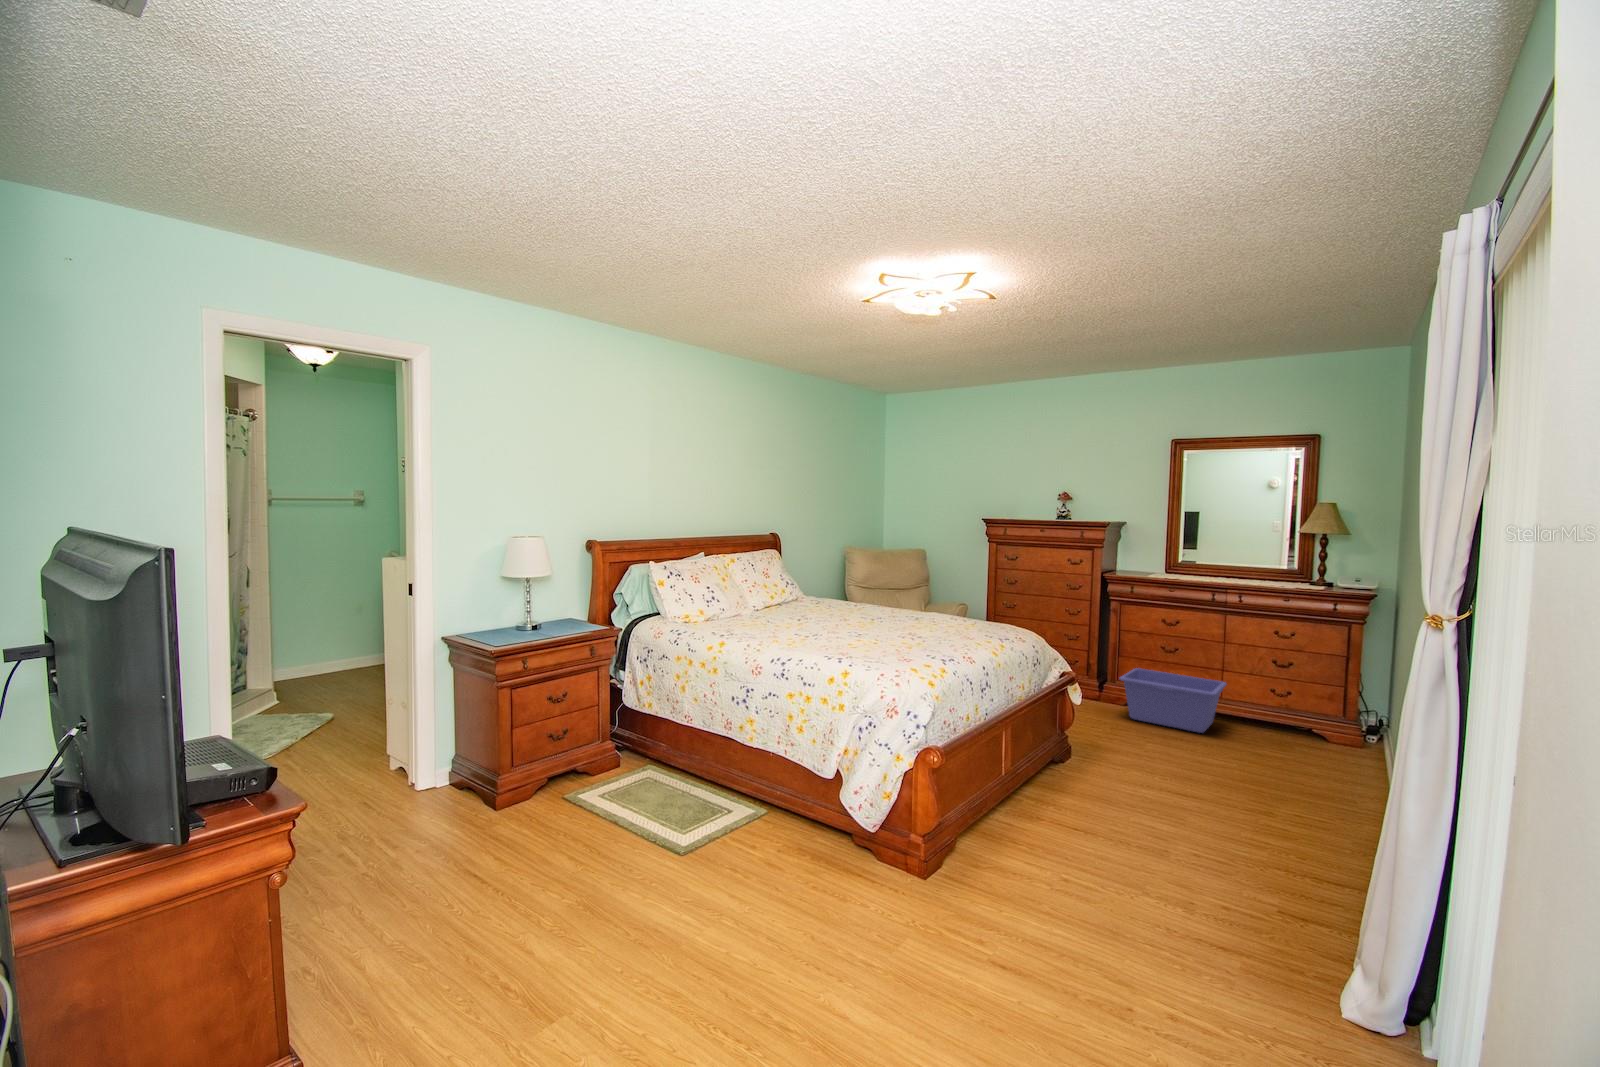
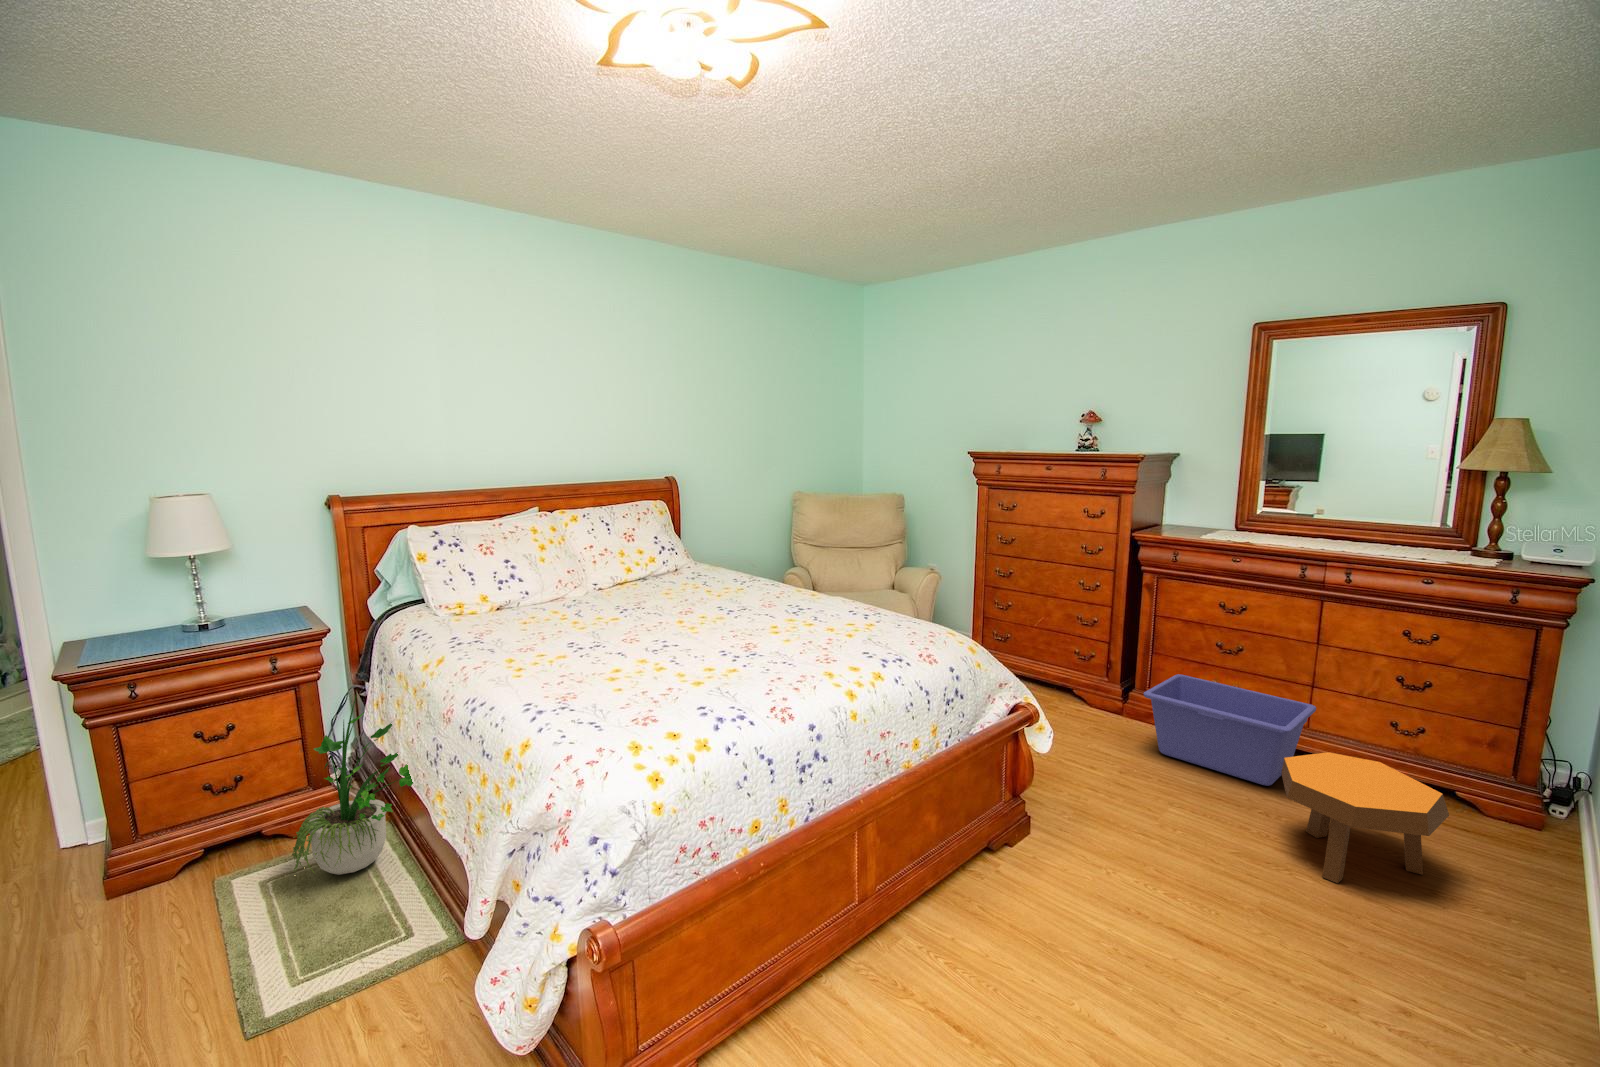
potted plant: none [611,663,702,790] -> present [292,694,413,875]
footstool: none [1214,704,1312,775] -> present [1282,752,1449,883]

